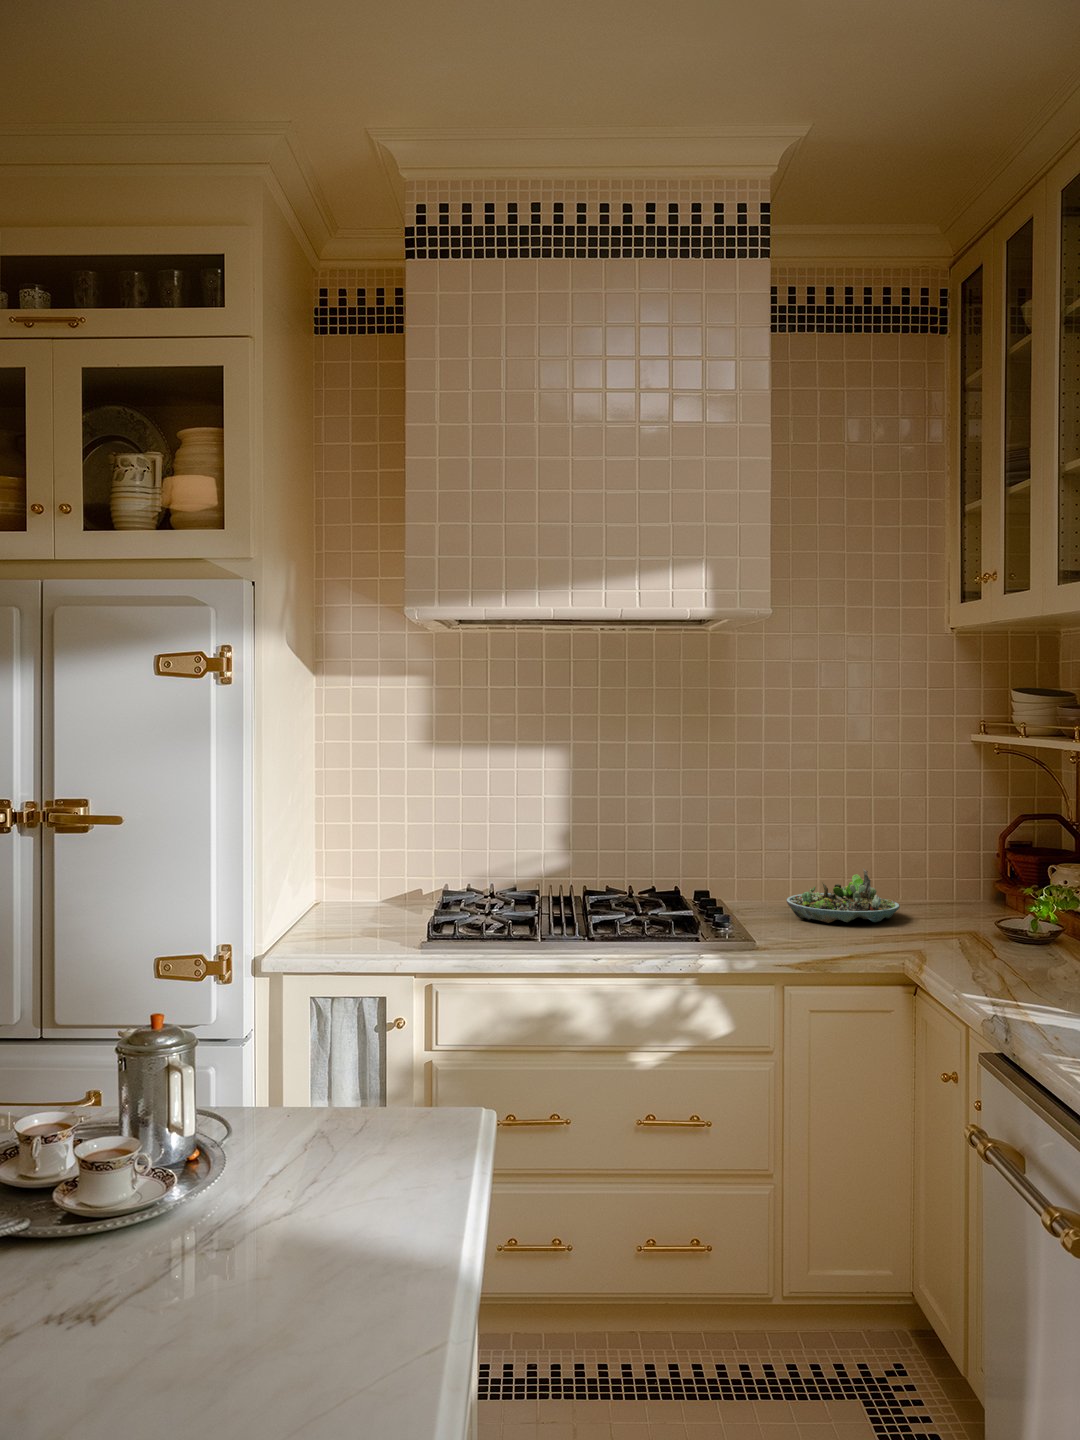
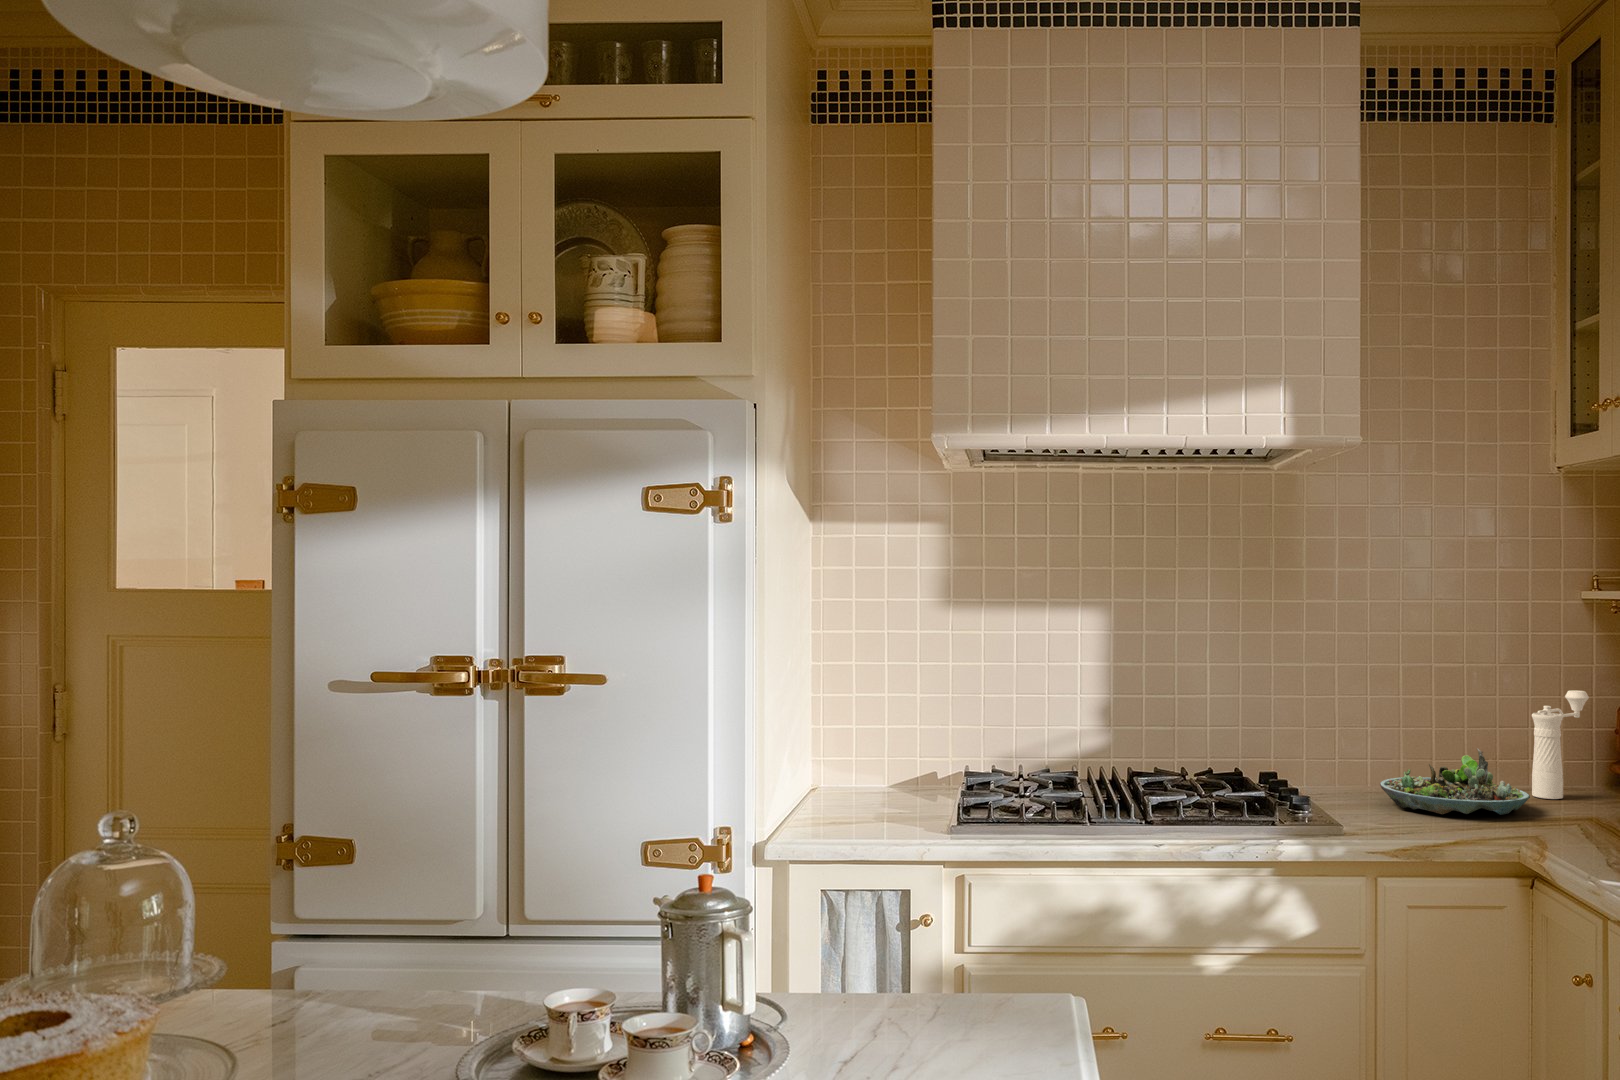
pepper mill: none [911,819,960,909] -> present [1532,690,1589,799]

